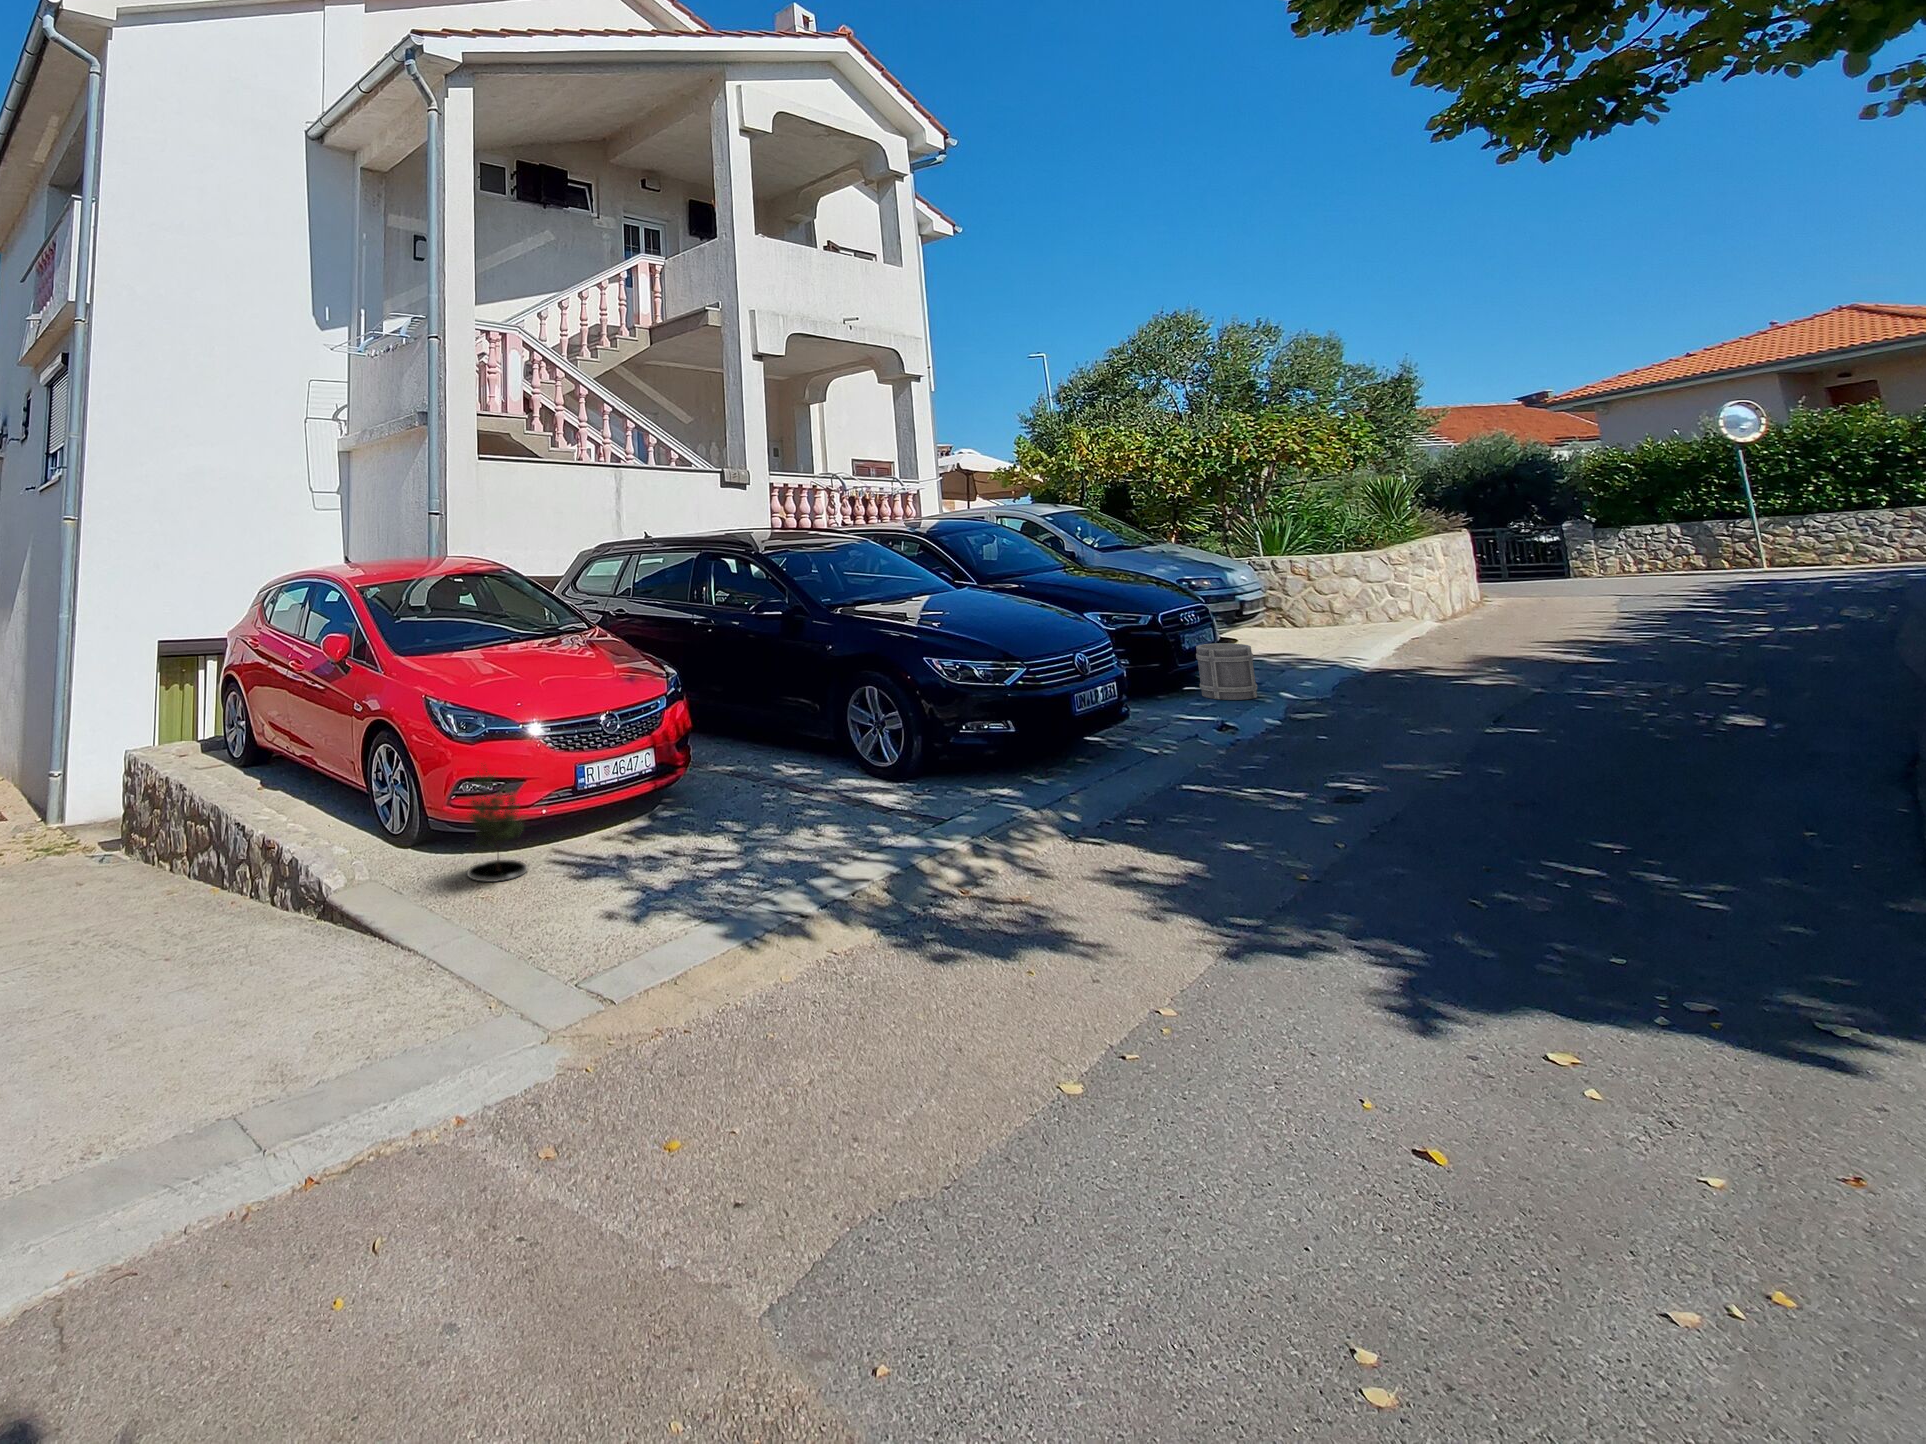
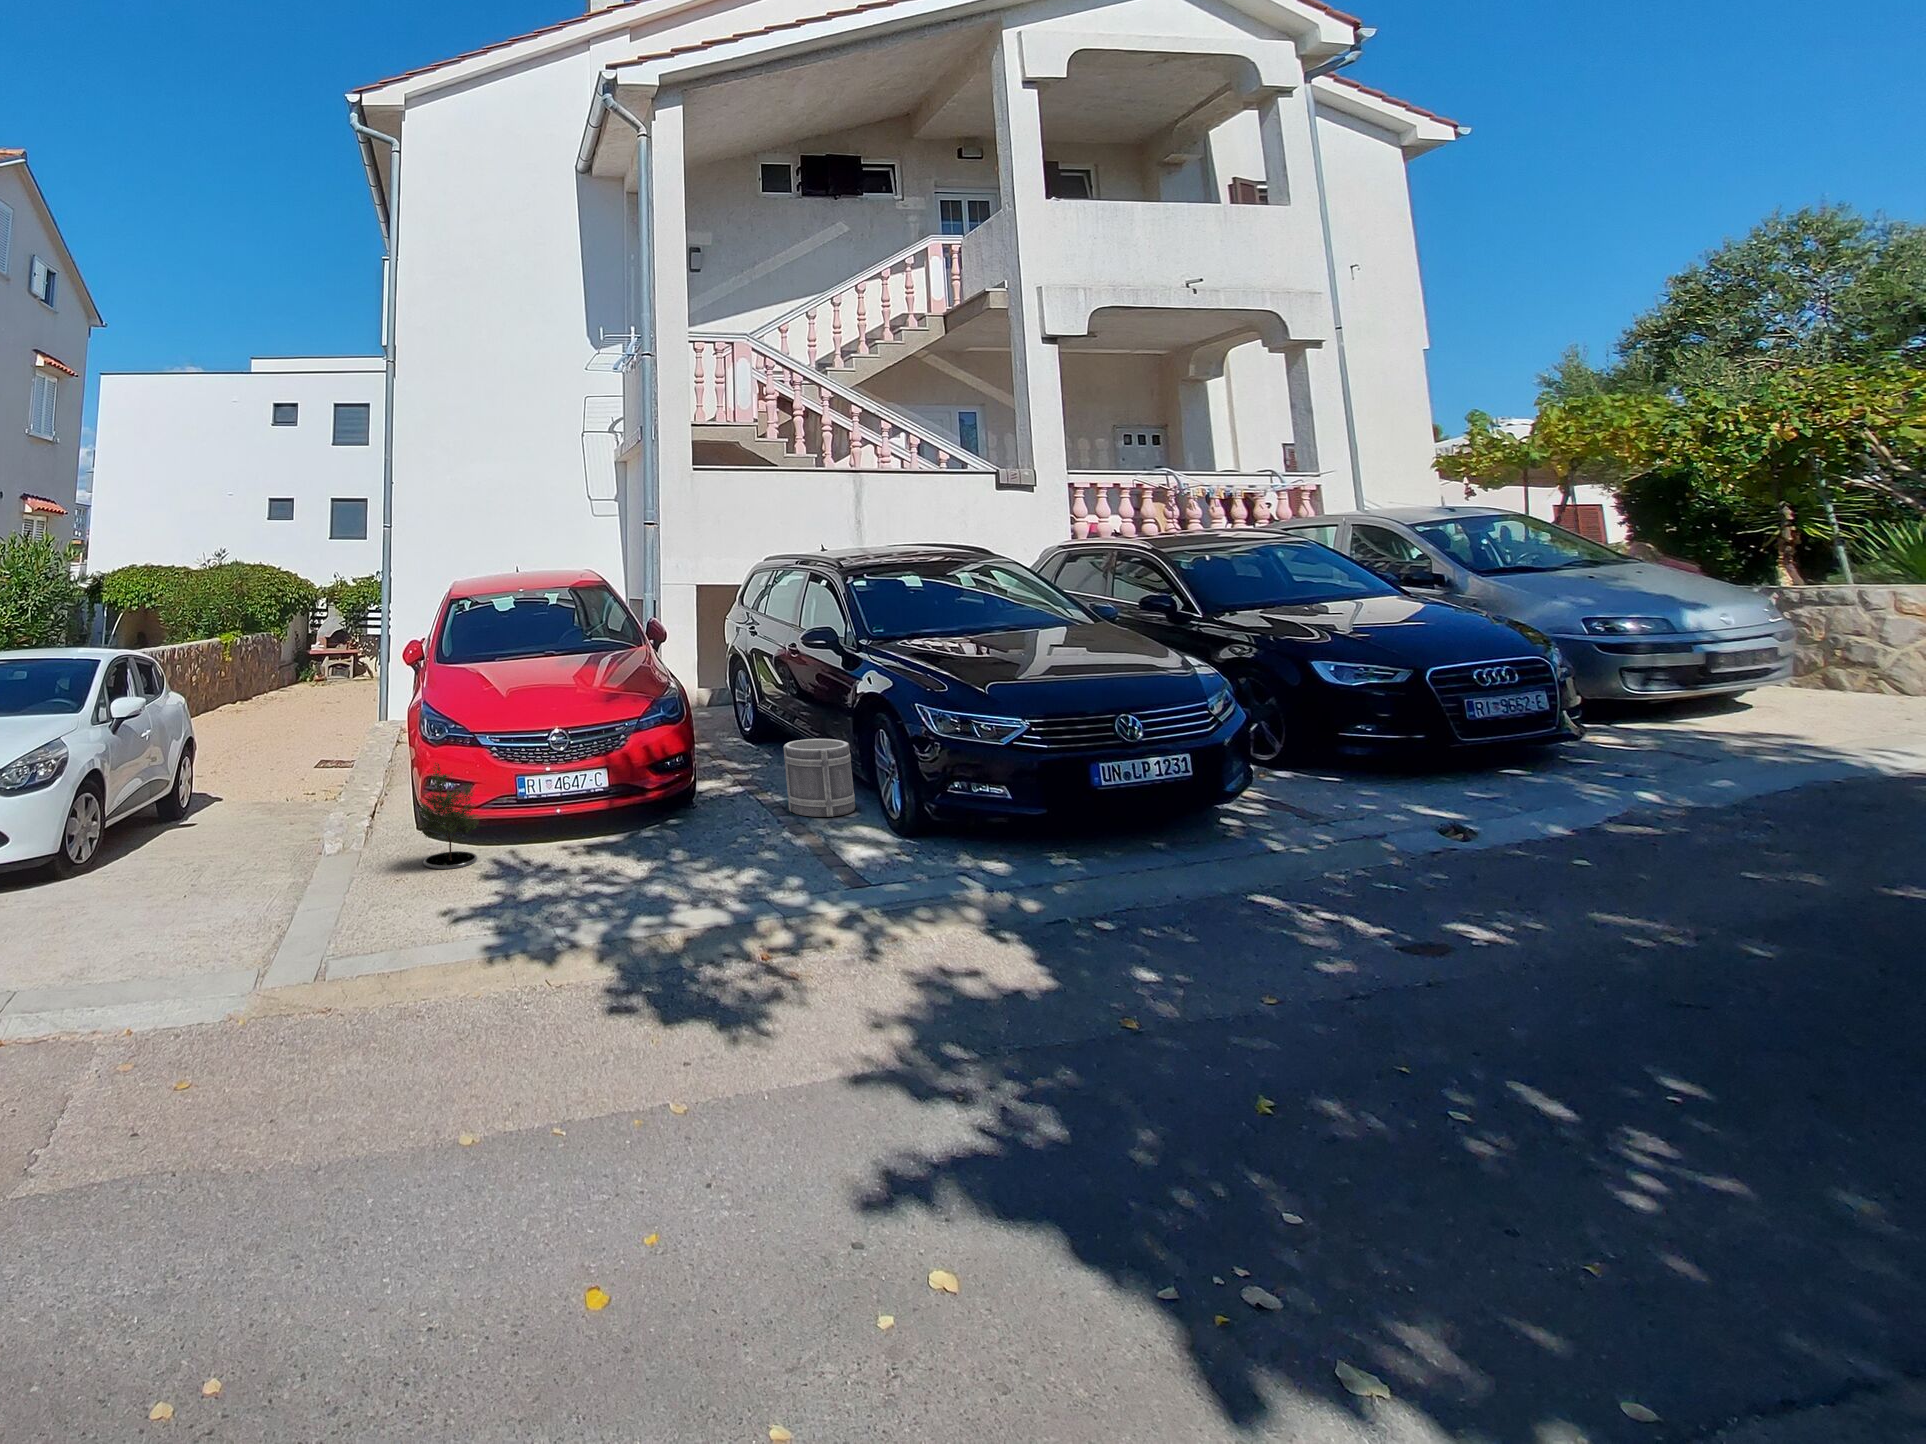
bucket: present [1196,643,1257,700] -> present [783,739,855,817]

